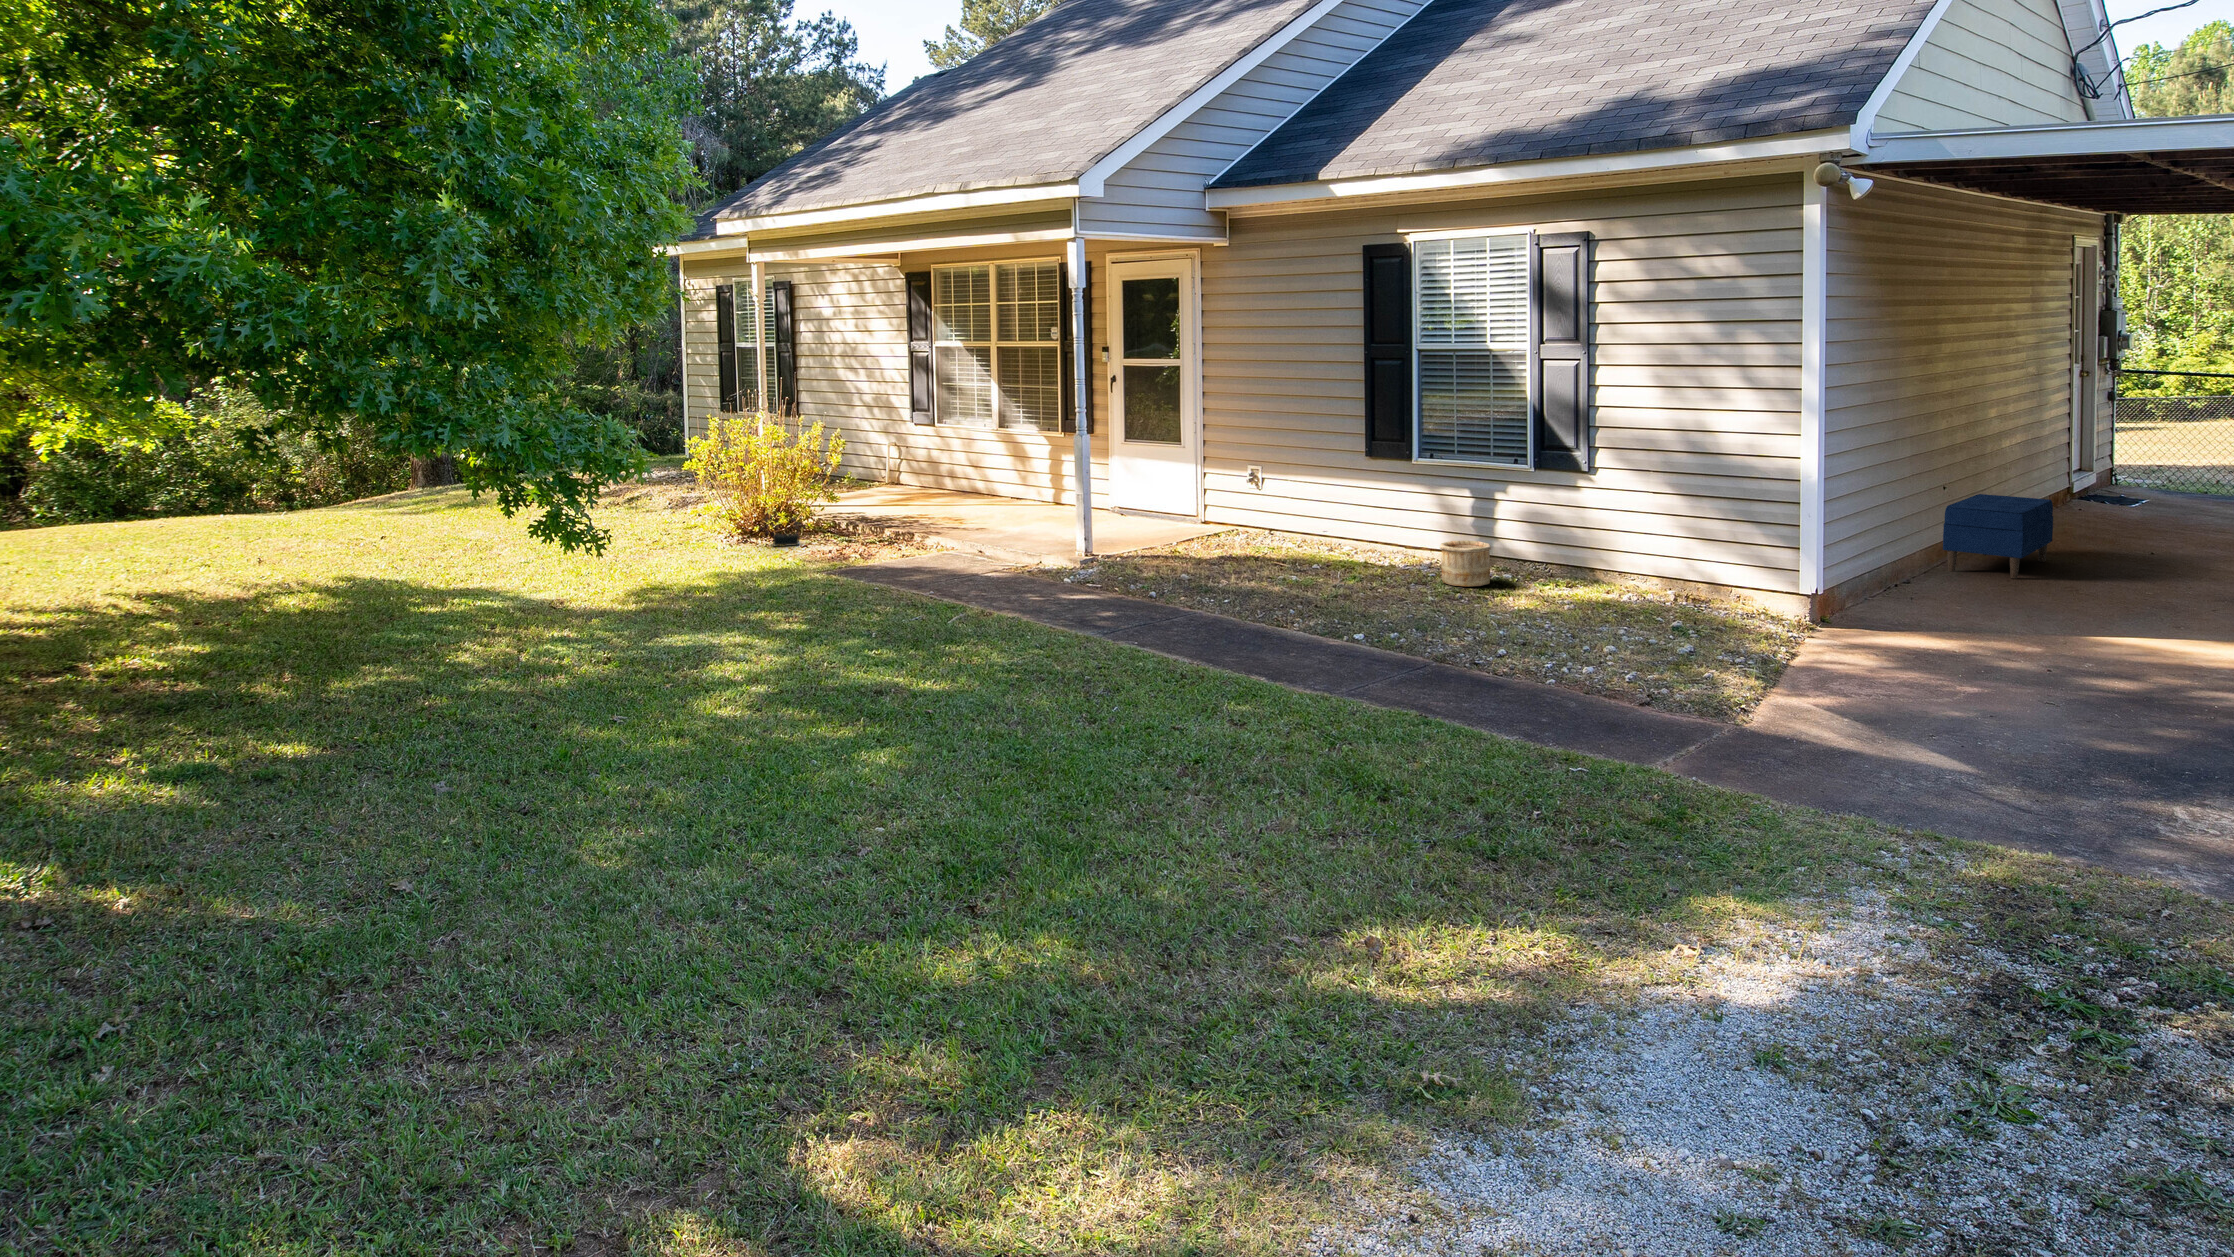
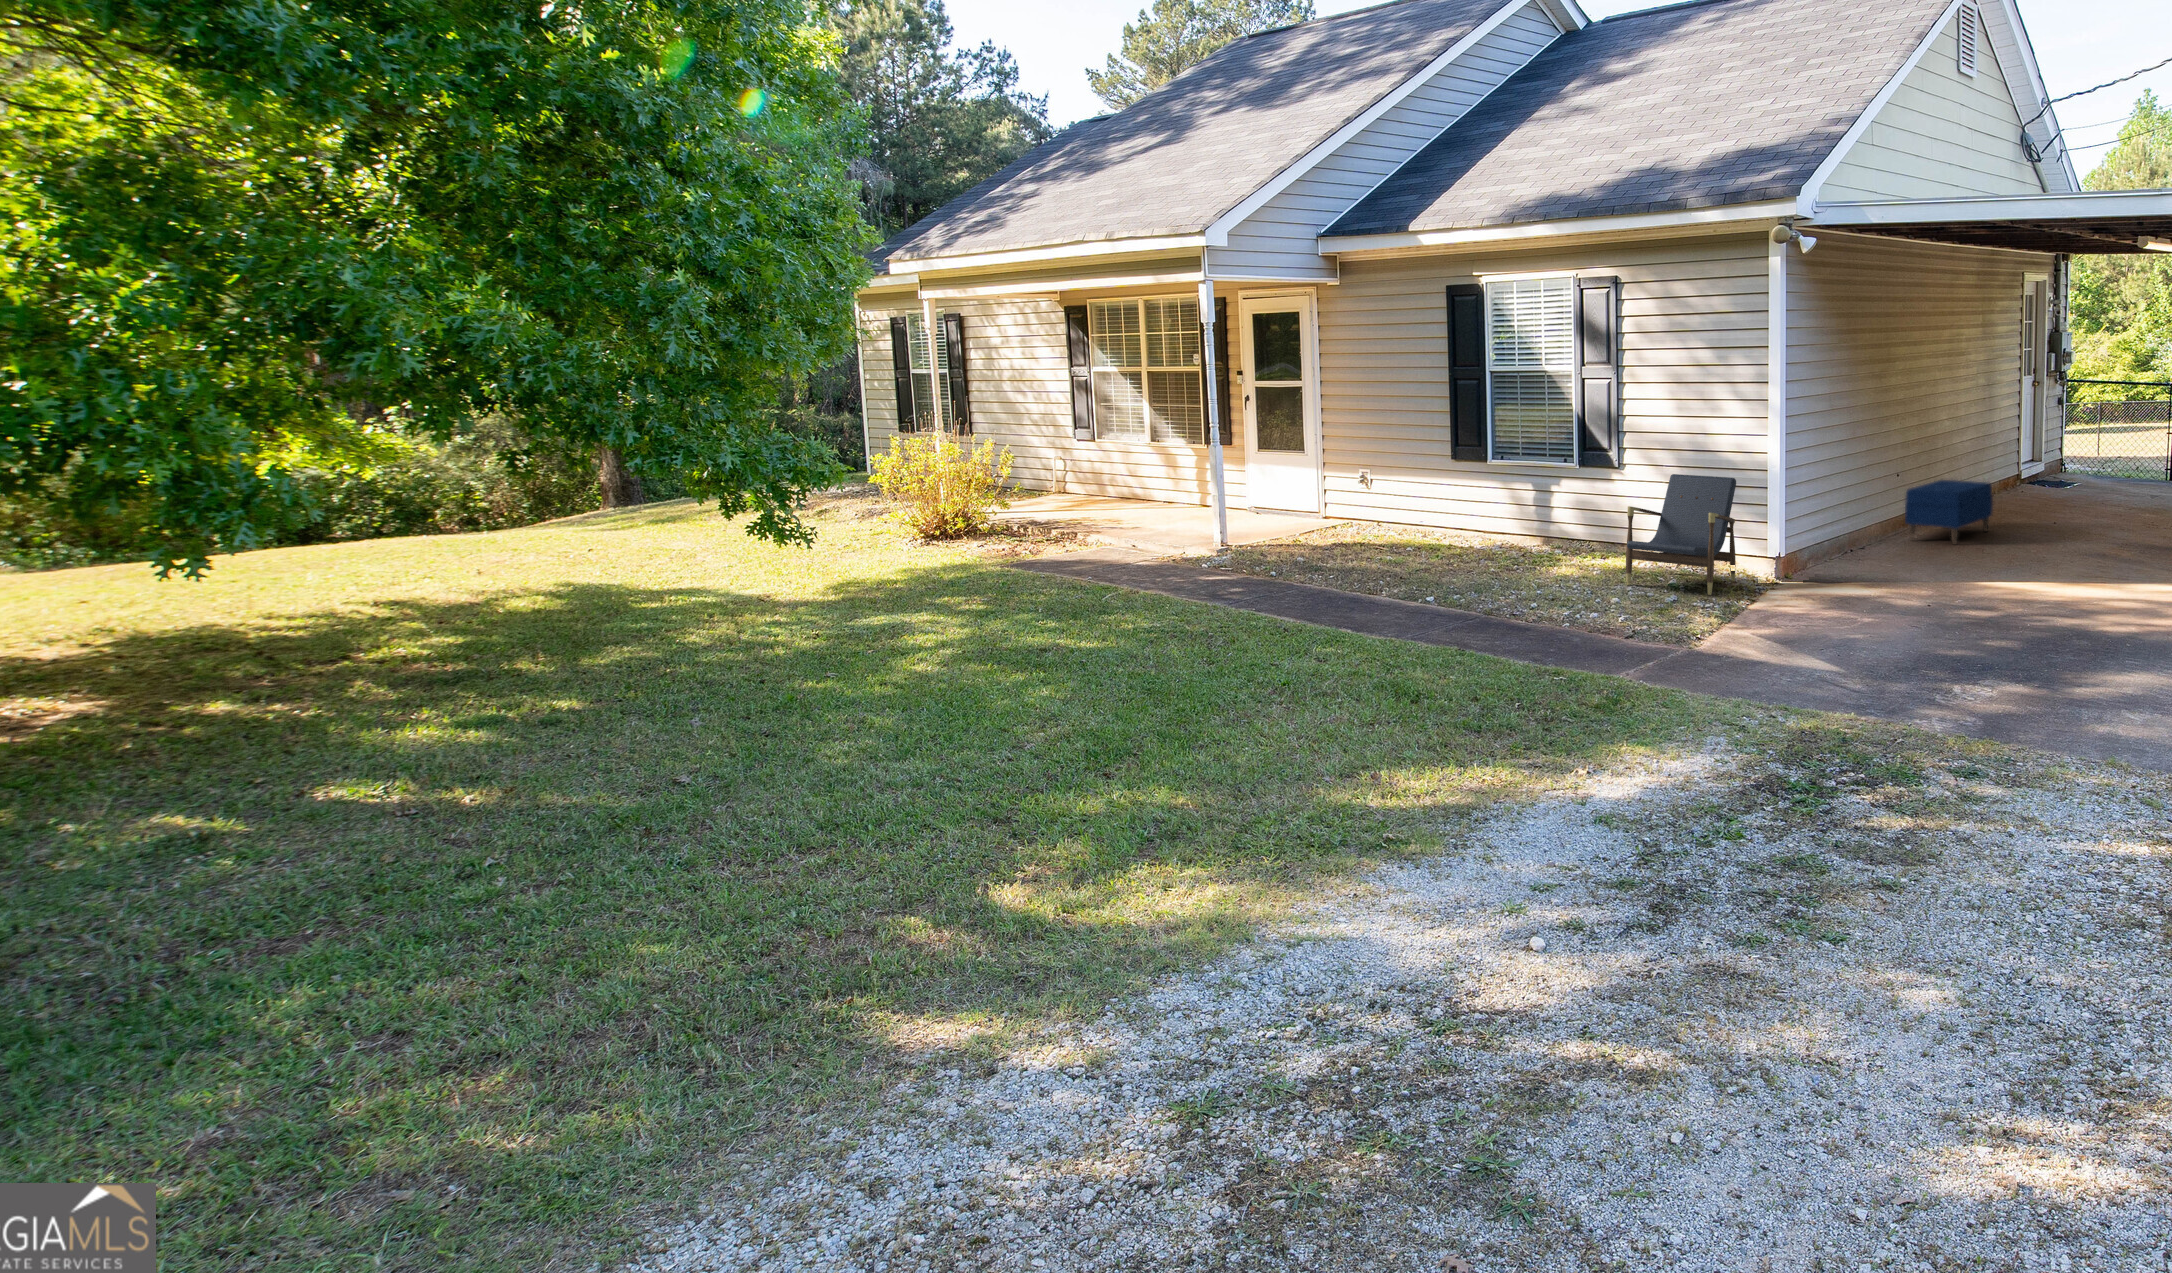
lounge chair: none [1608,482,1755,642] -> present [1626,474,1736,595]
decorative plant: present [761,511,801,547] -> none [938,515,979,548]
wooden bucket: present [1440,540,1491,587] -> none [1508,525,1549,562]

